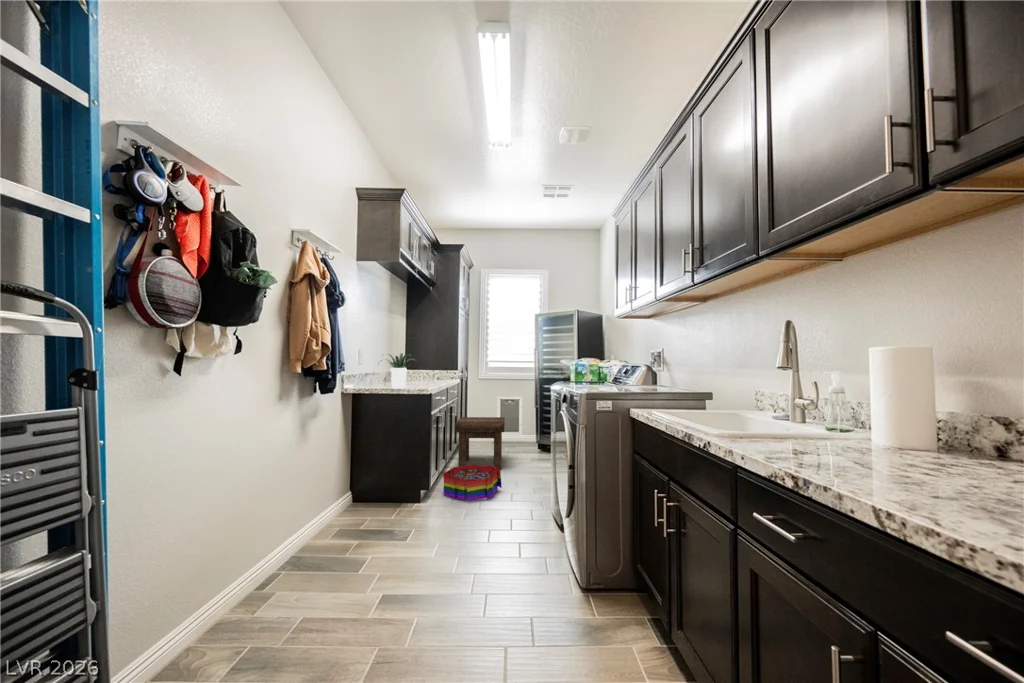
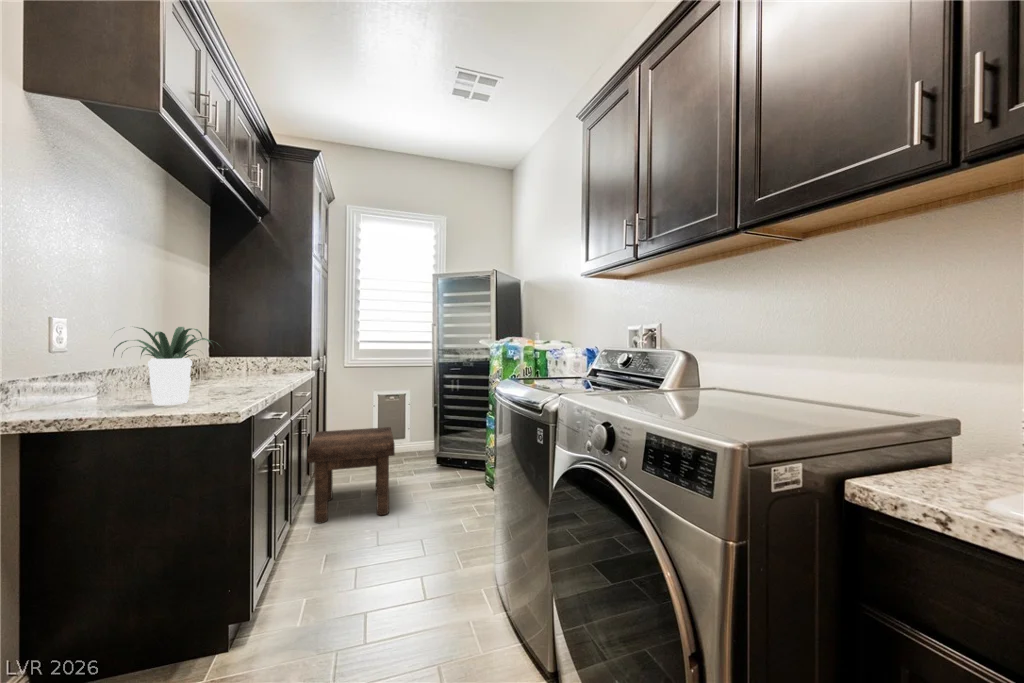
storage bin: present [443,464,502,501] -> none [283,523,400,617]

